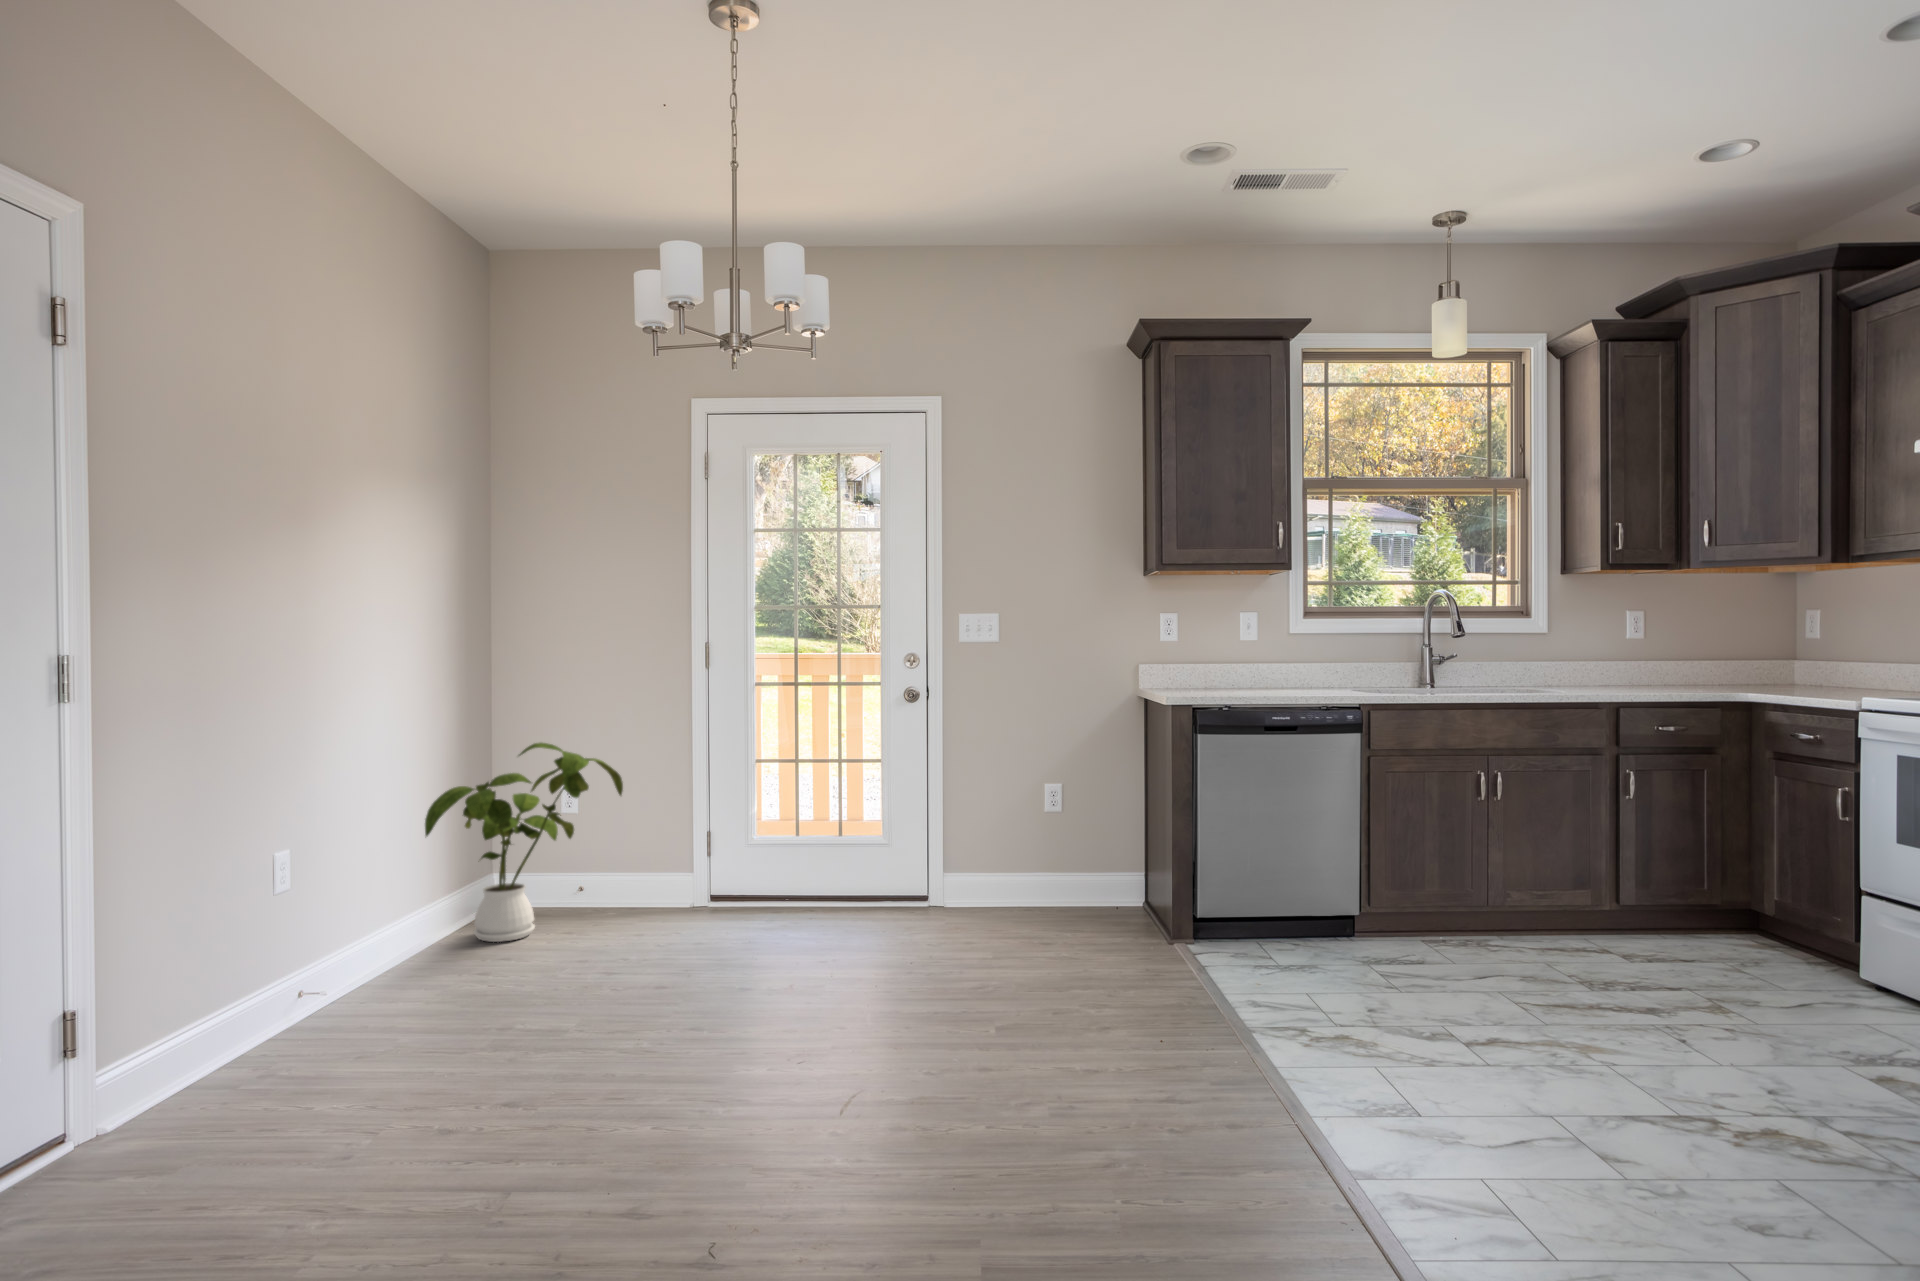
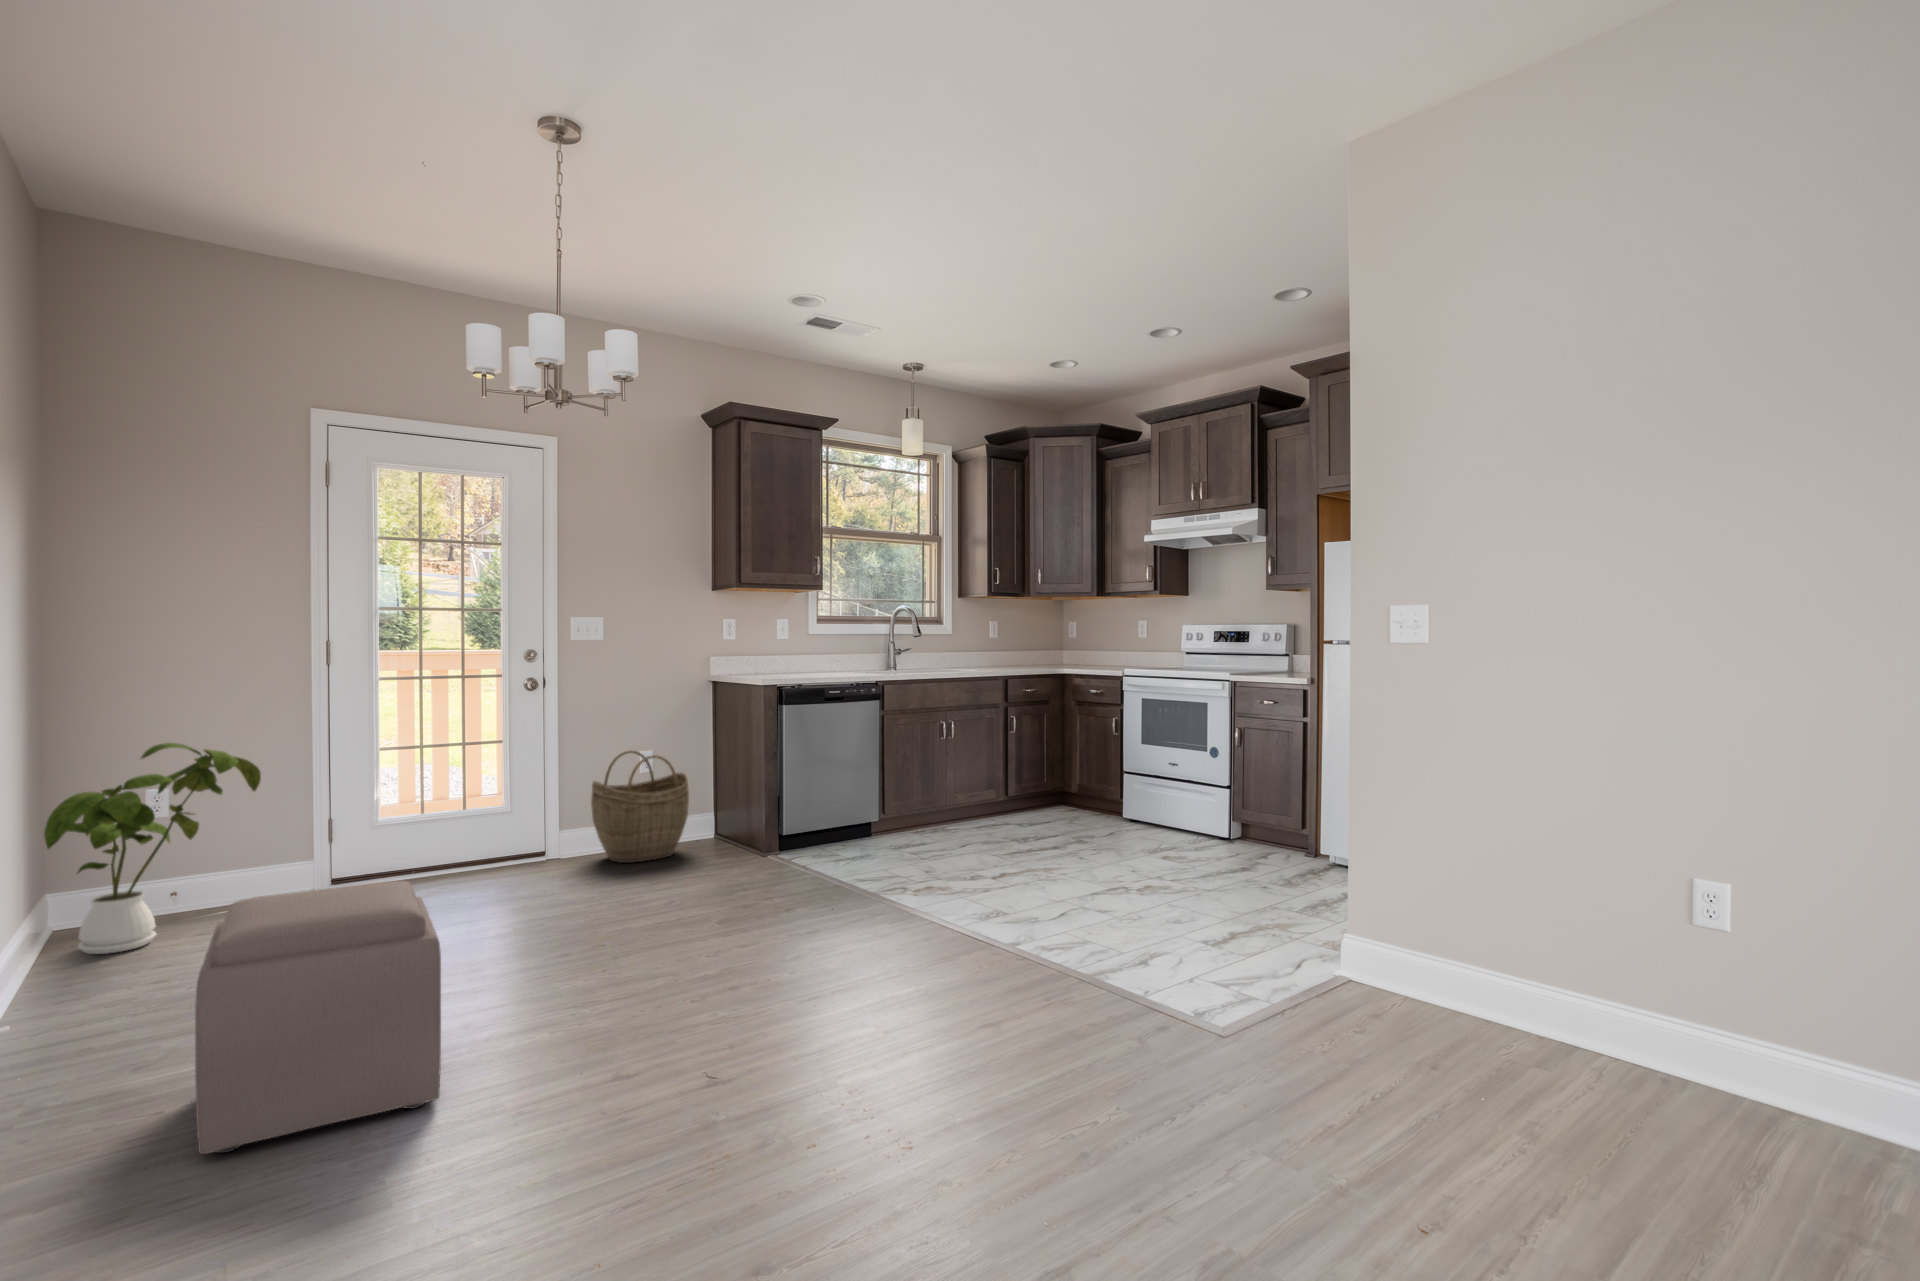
woven basket: none [970,780,1087,924] -> present [591,750,689,863]
ottoman: none [216,924,541,1211] -> present [195,881,441,1154]

